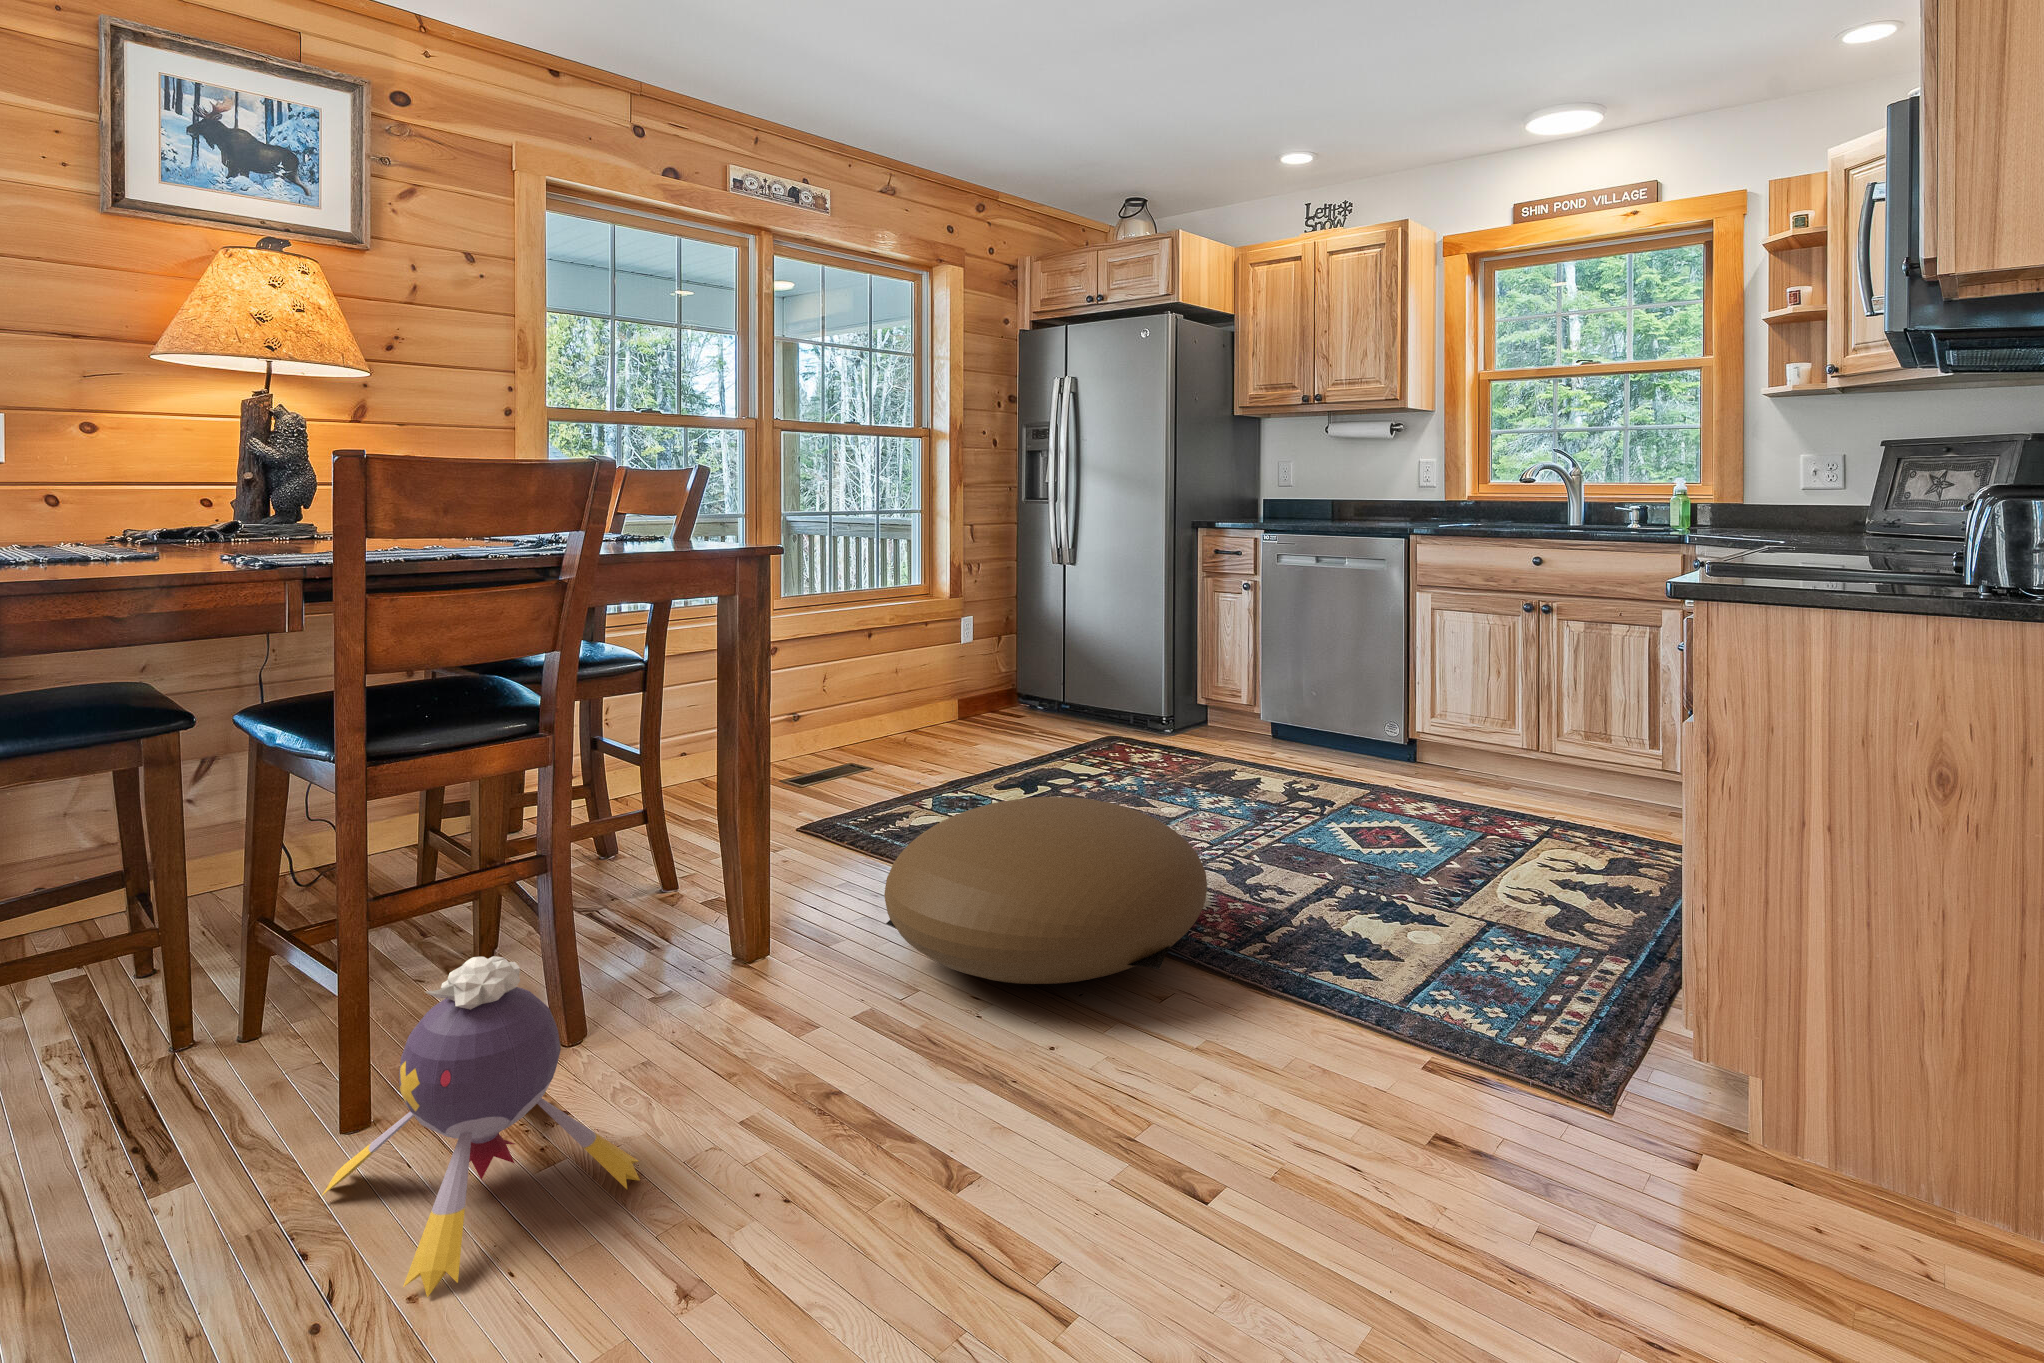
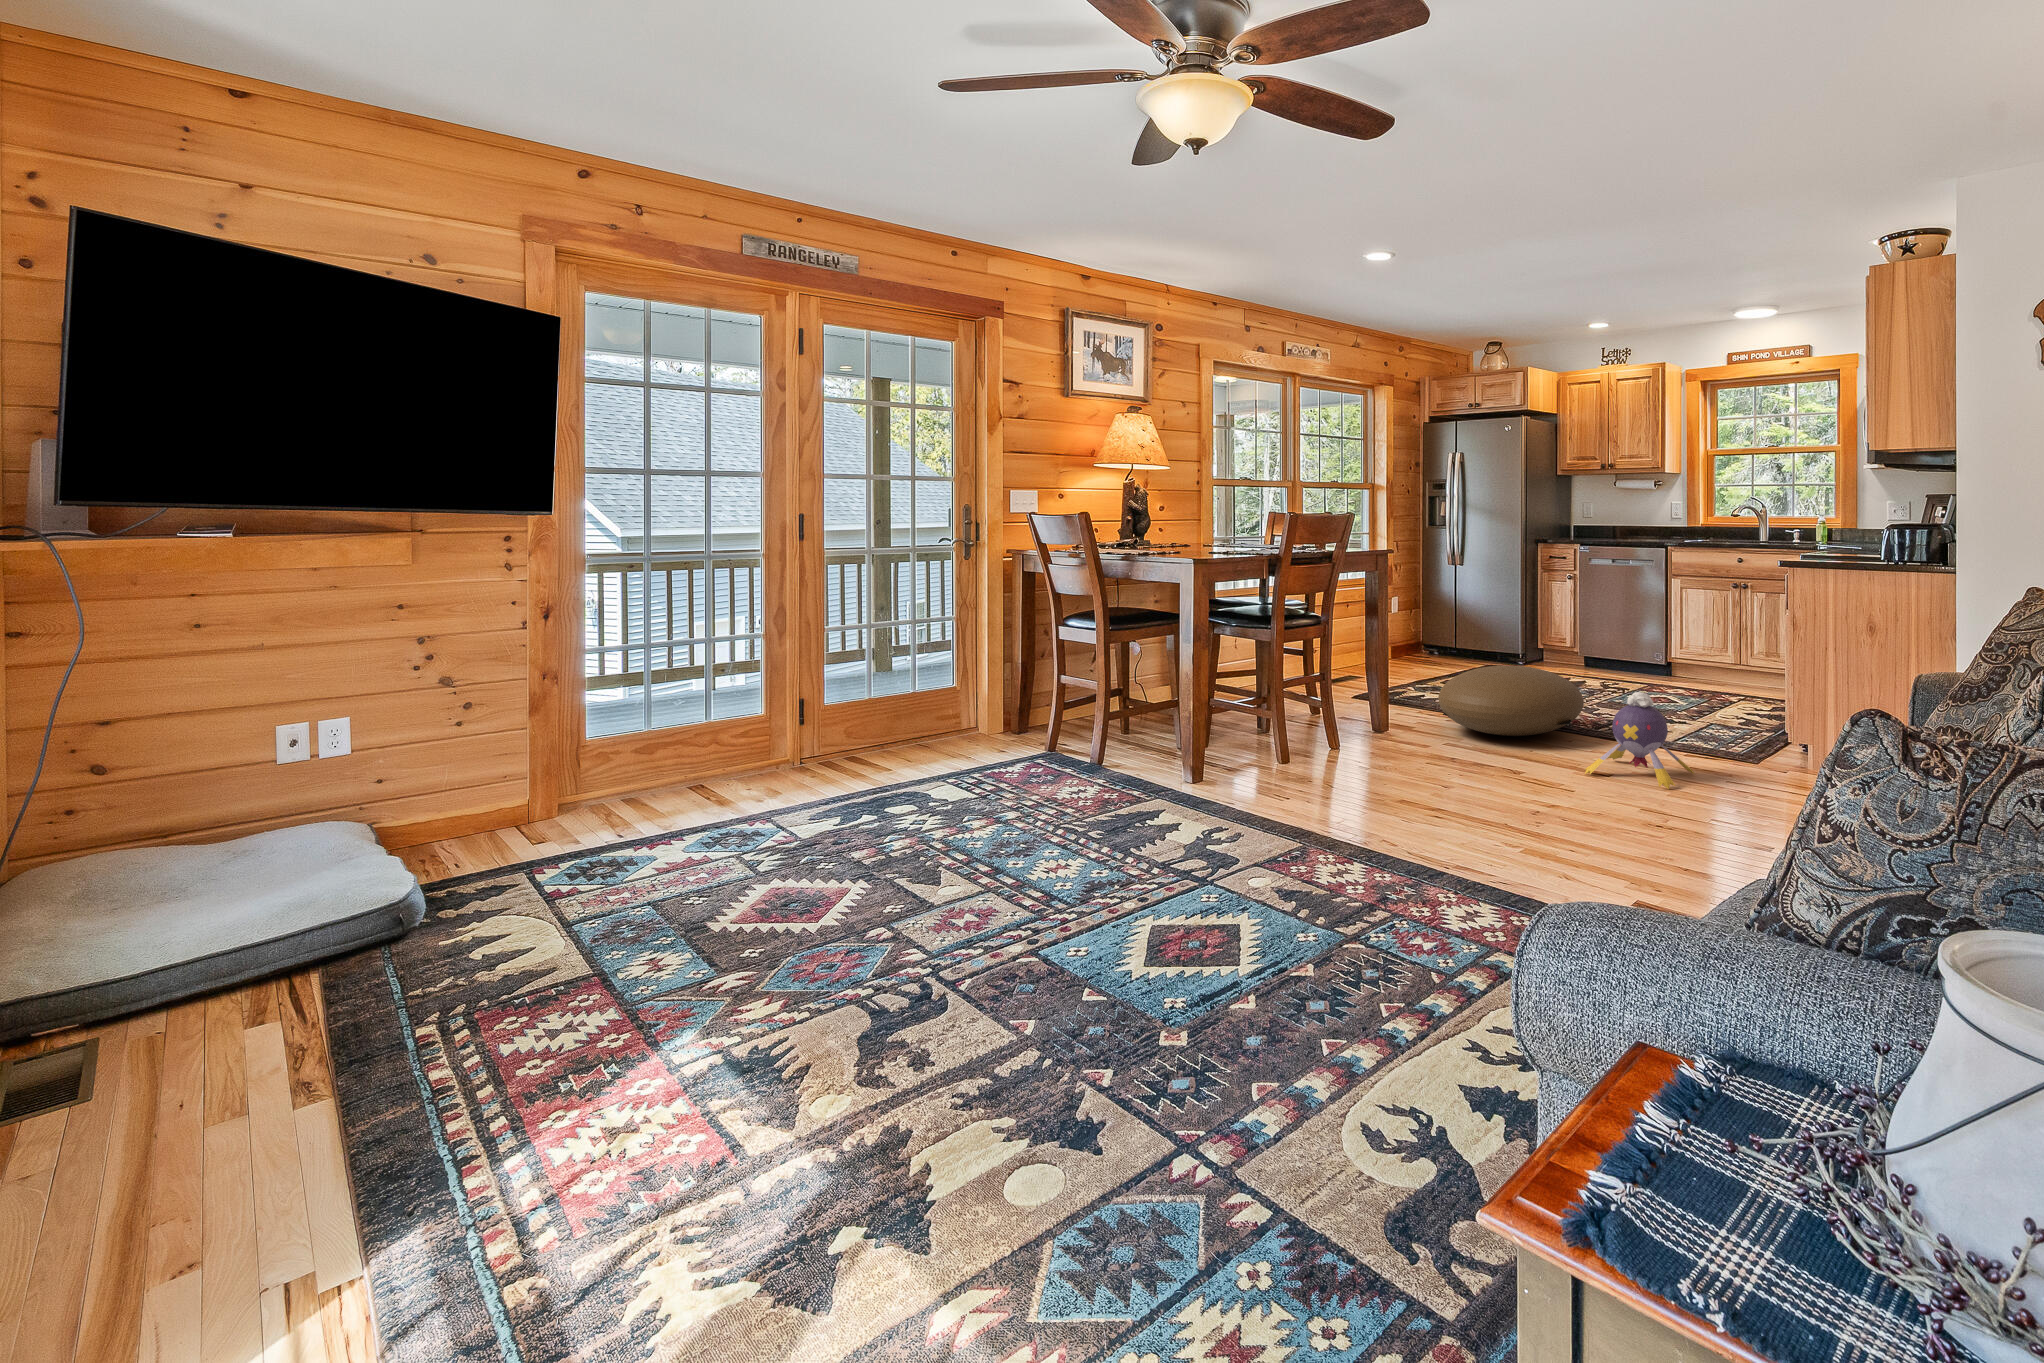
plush toy: present [322,956,640,1297] -> present [1585,692,1694,789]

